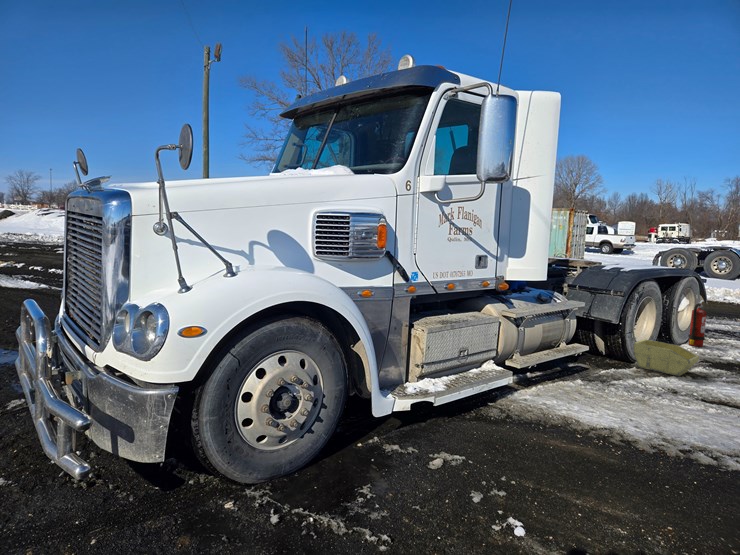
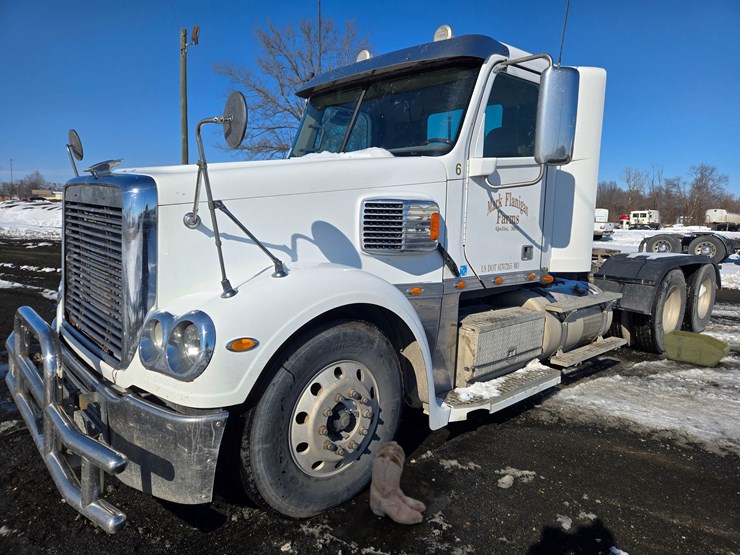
fire extinguisher: present [688,300,707,347] -> none [705,287,725,335]
boots: none [308,422,358,493] -> present [370,442,426,524]

